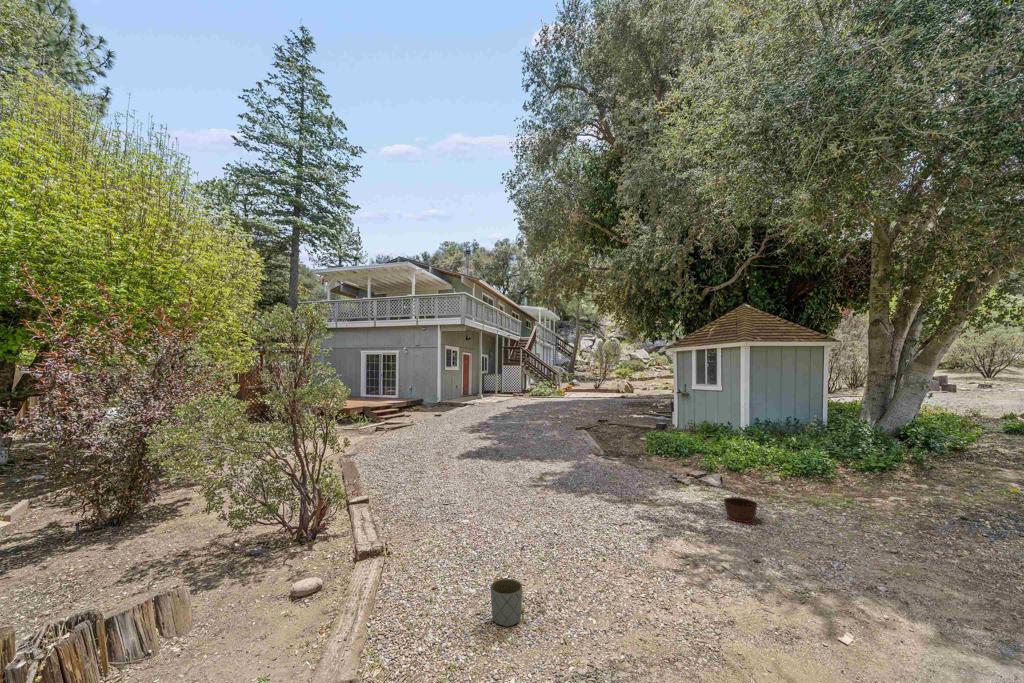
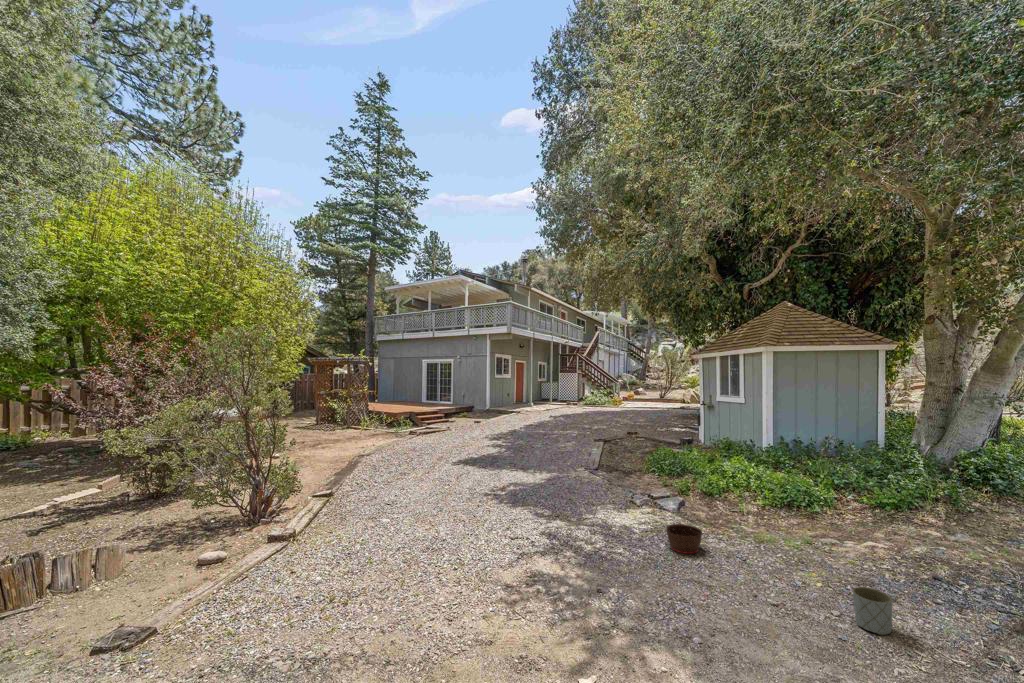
planter: present [491,579,522,627] -> present [853,587,892,635]

